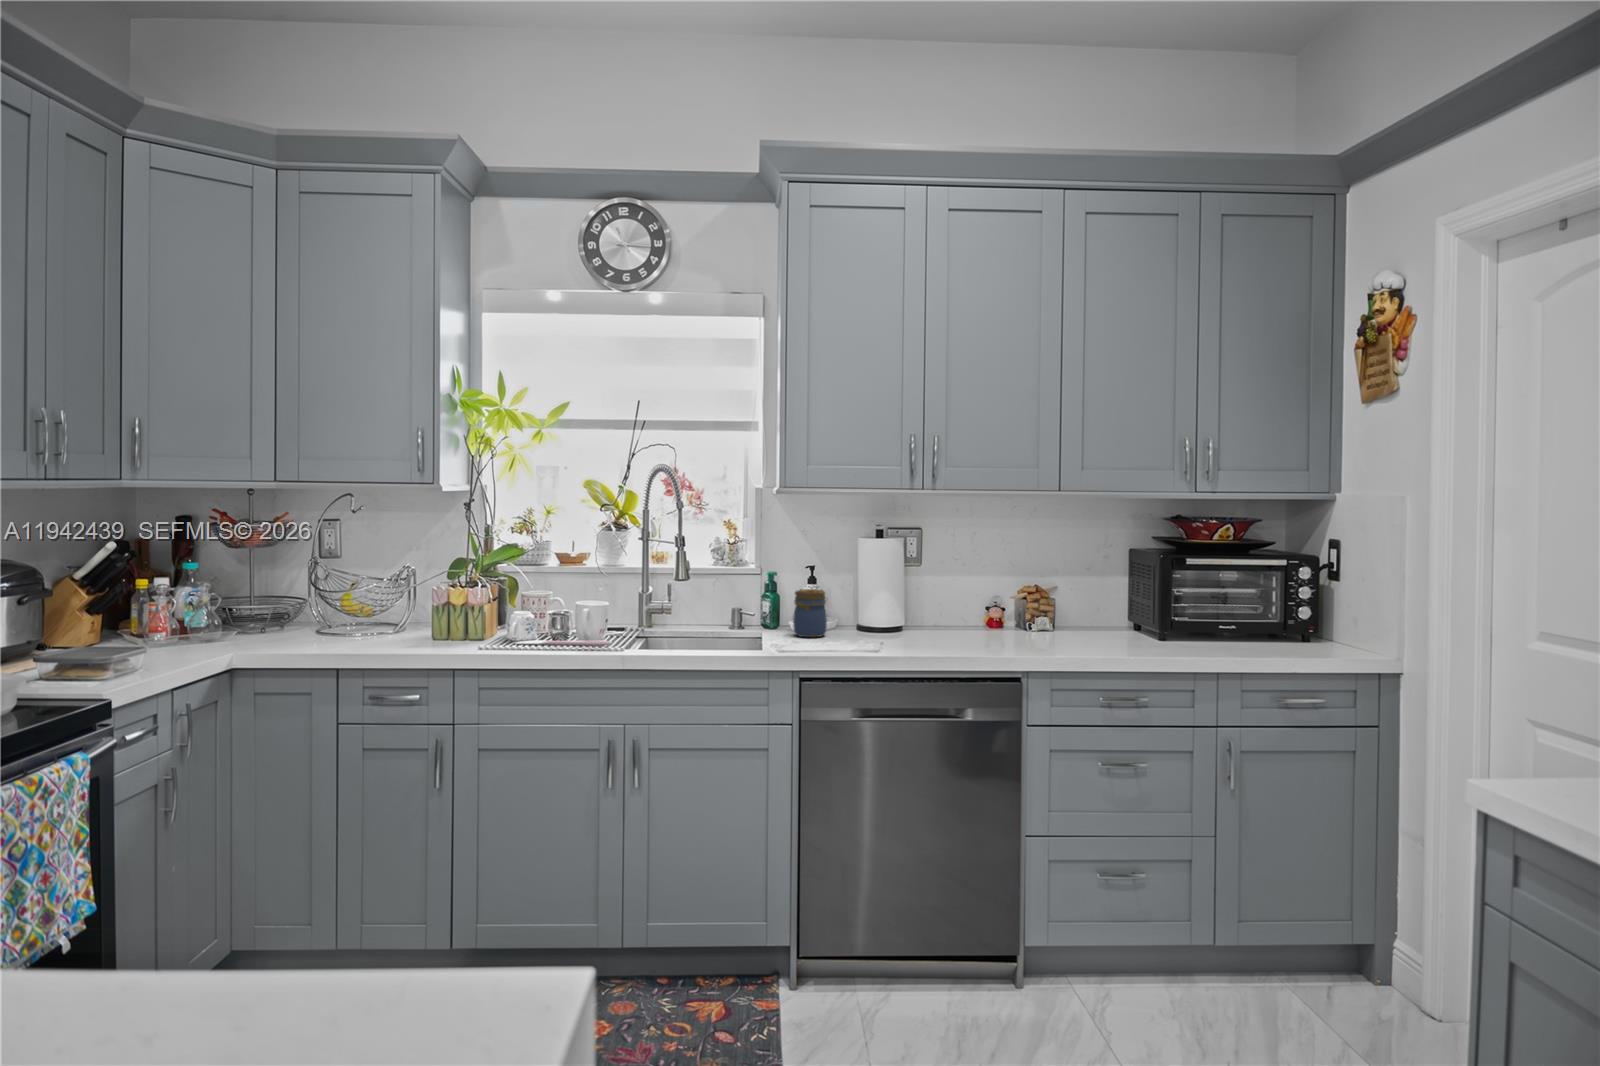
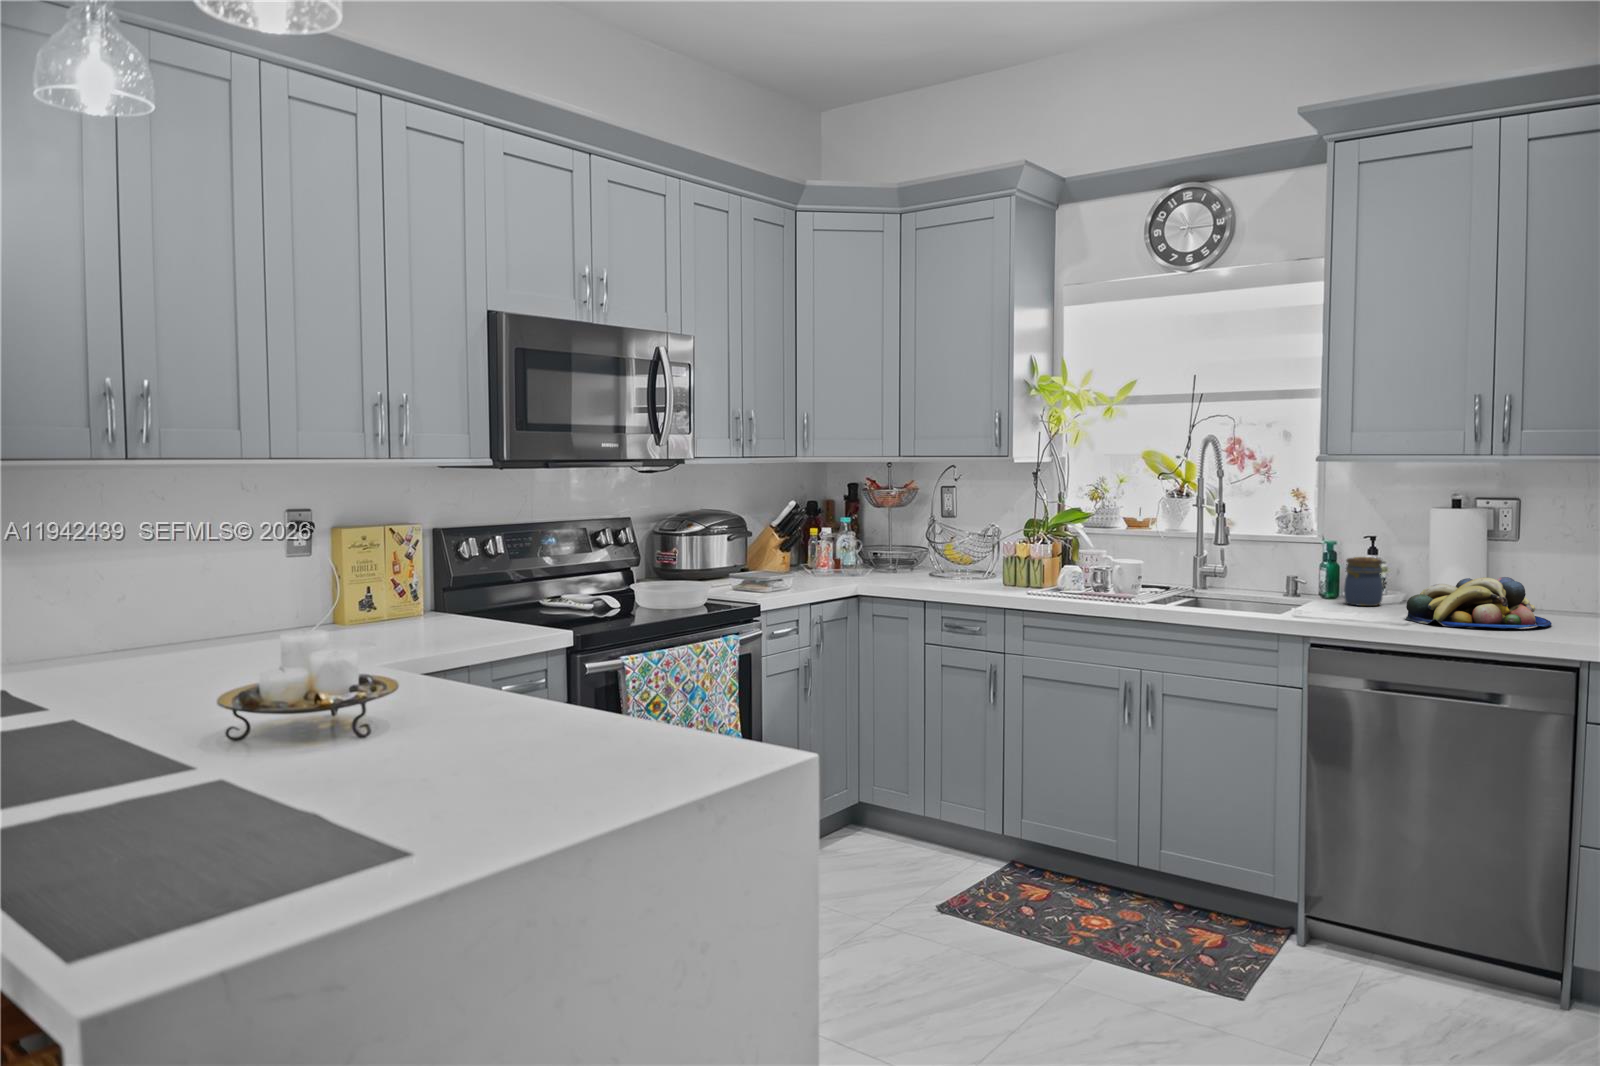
fruit bowl: none [863,604,977,656] -> present [1406,577,1552,628]

